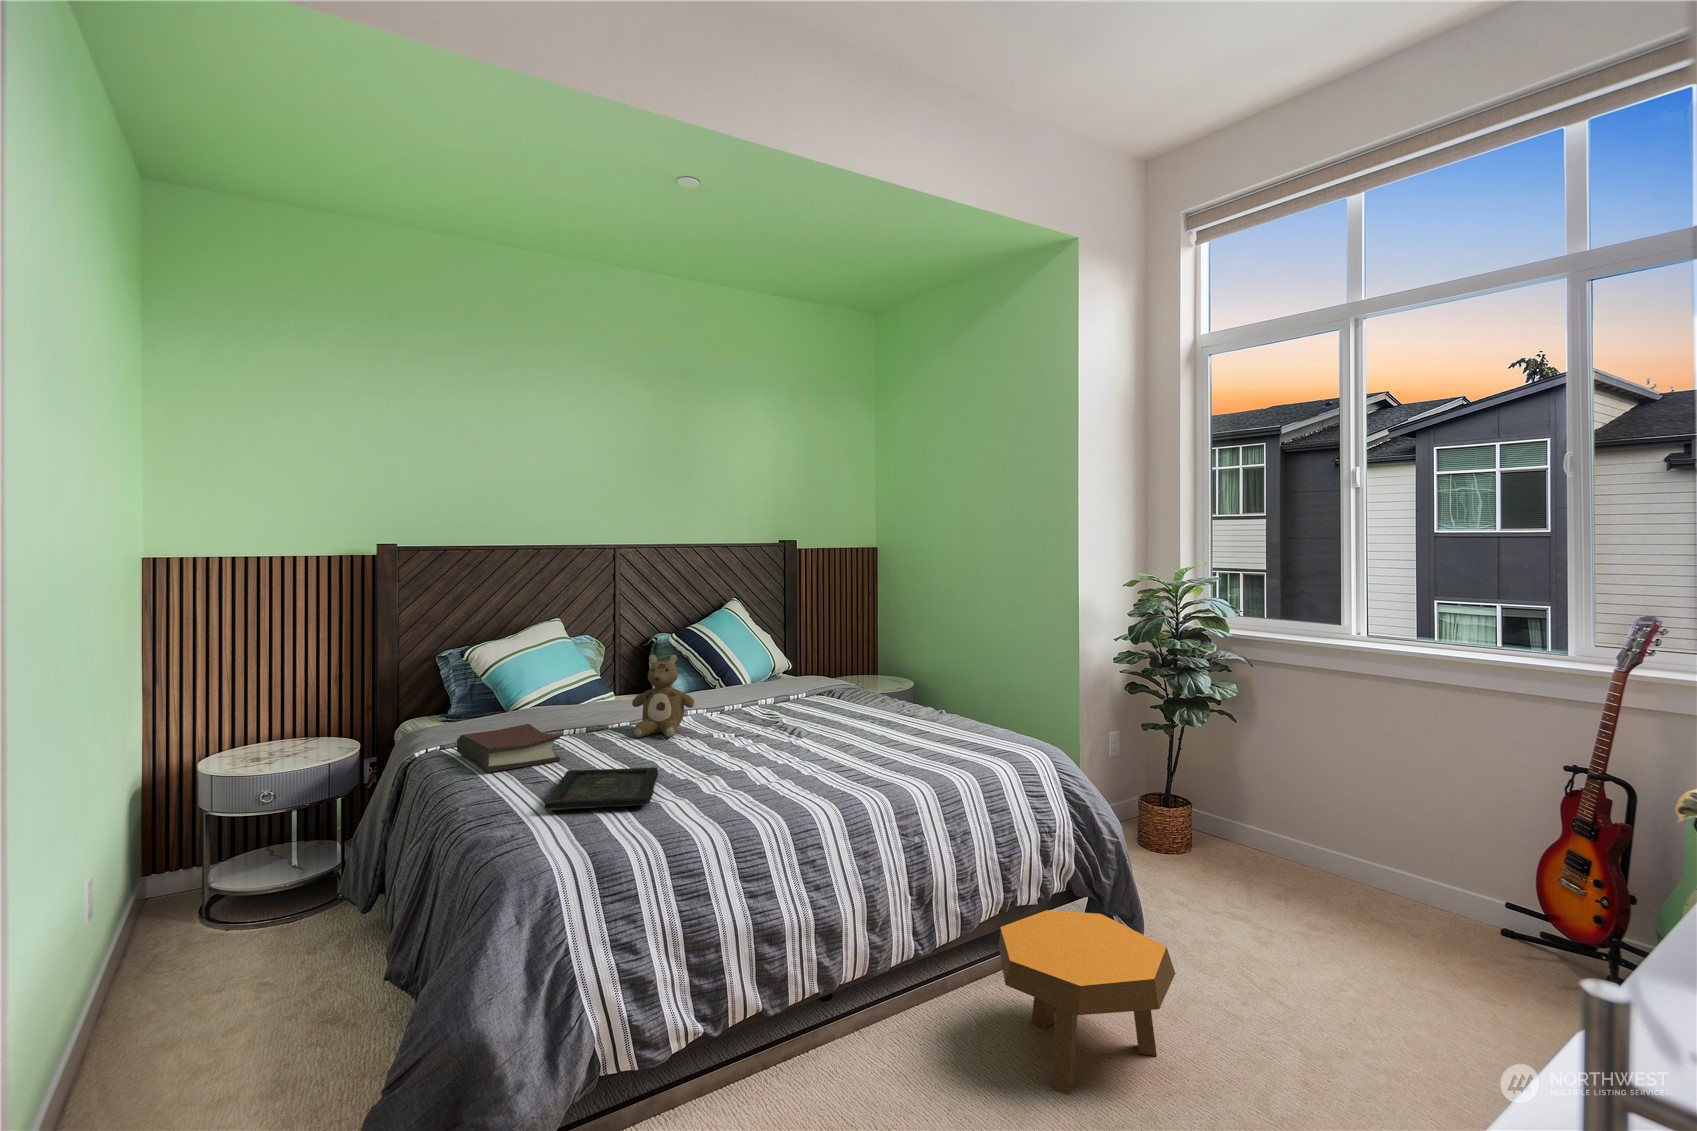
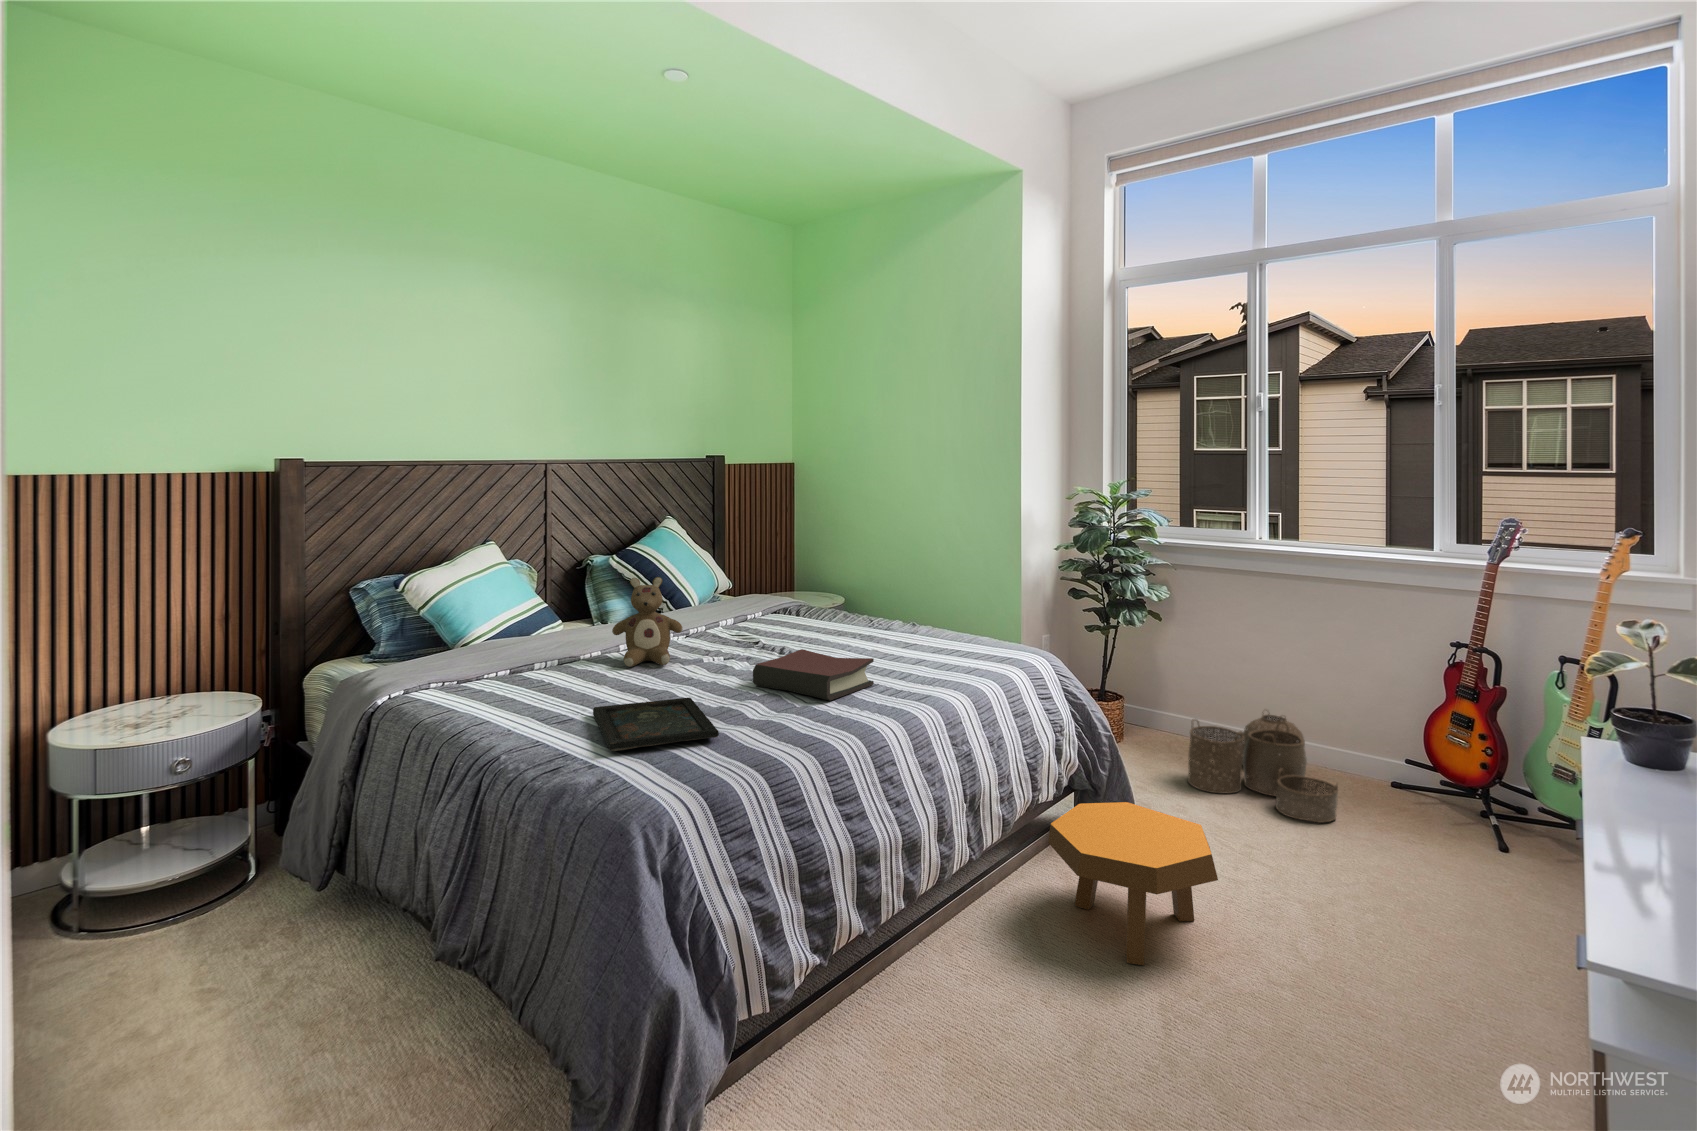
hardback book: present [457,724,560,772] -> present [753,649,874,700]
woven basket: none [1241,829,1405,967] -> present [1188,713,1338,823]

